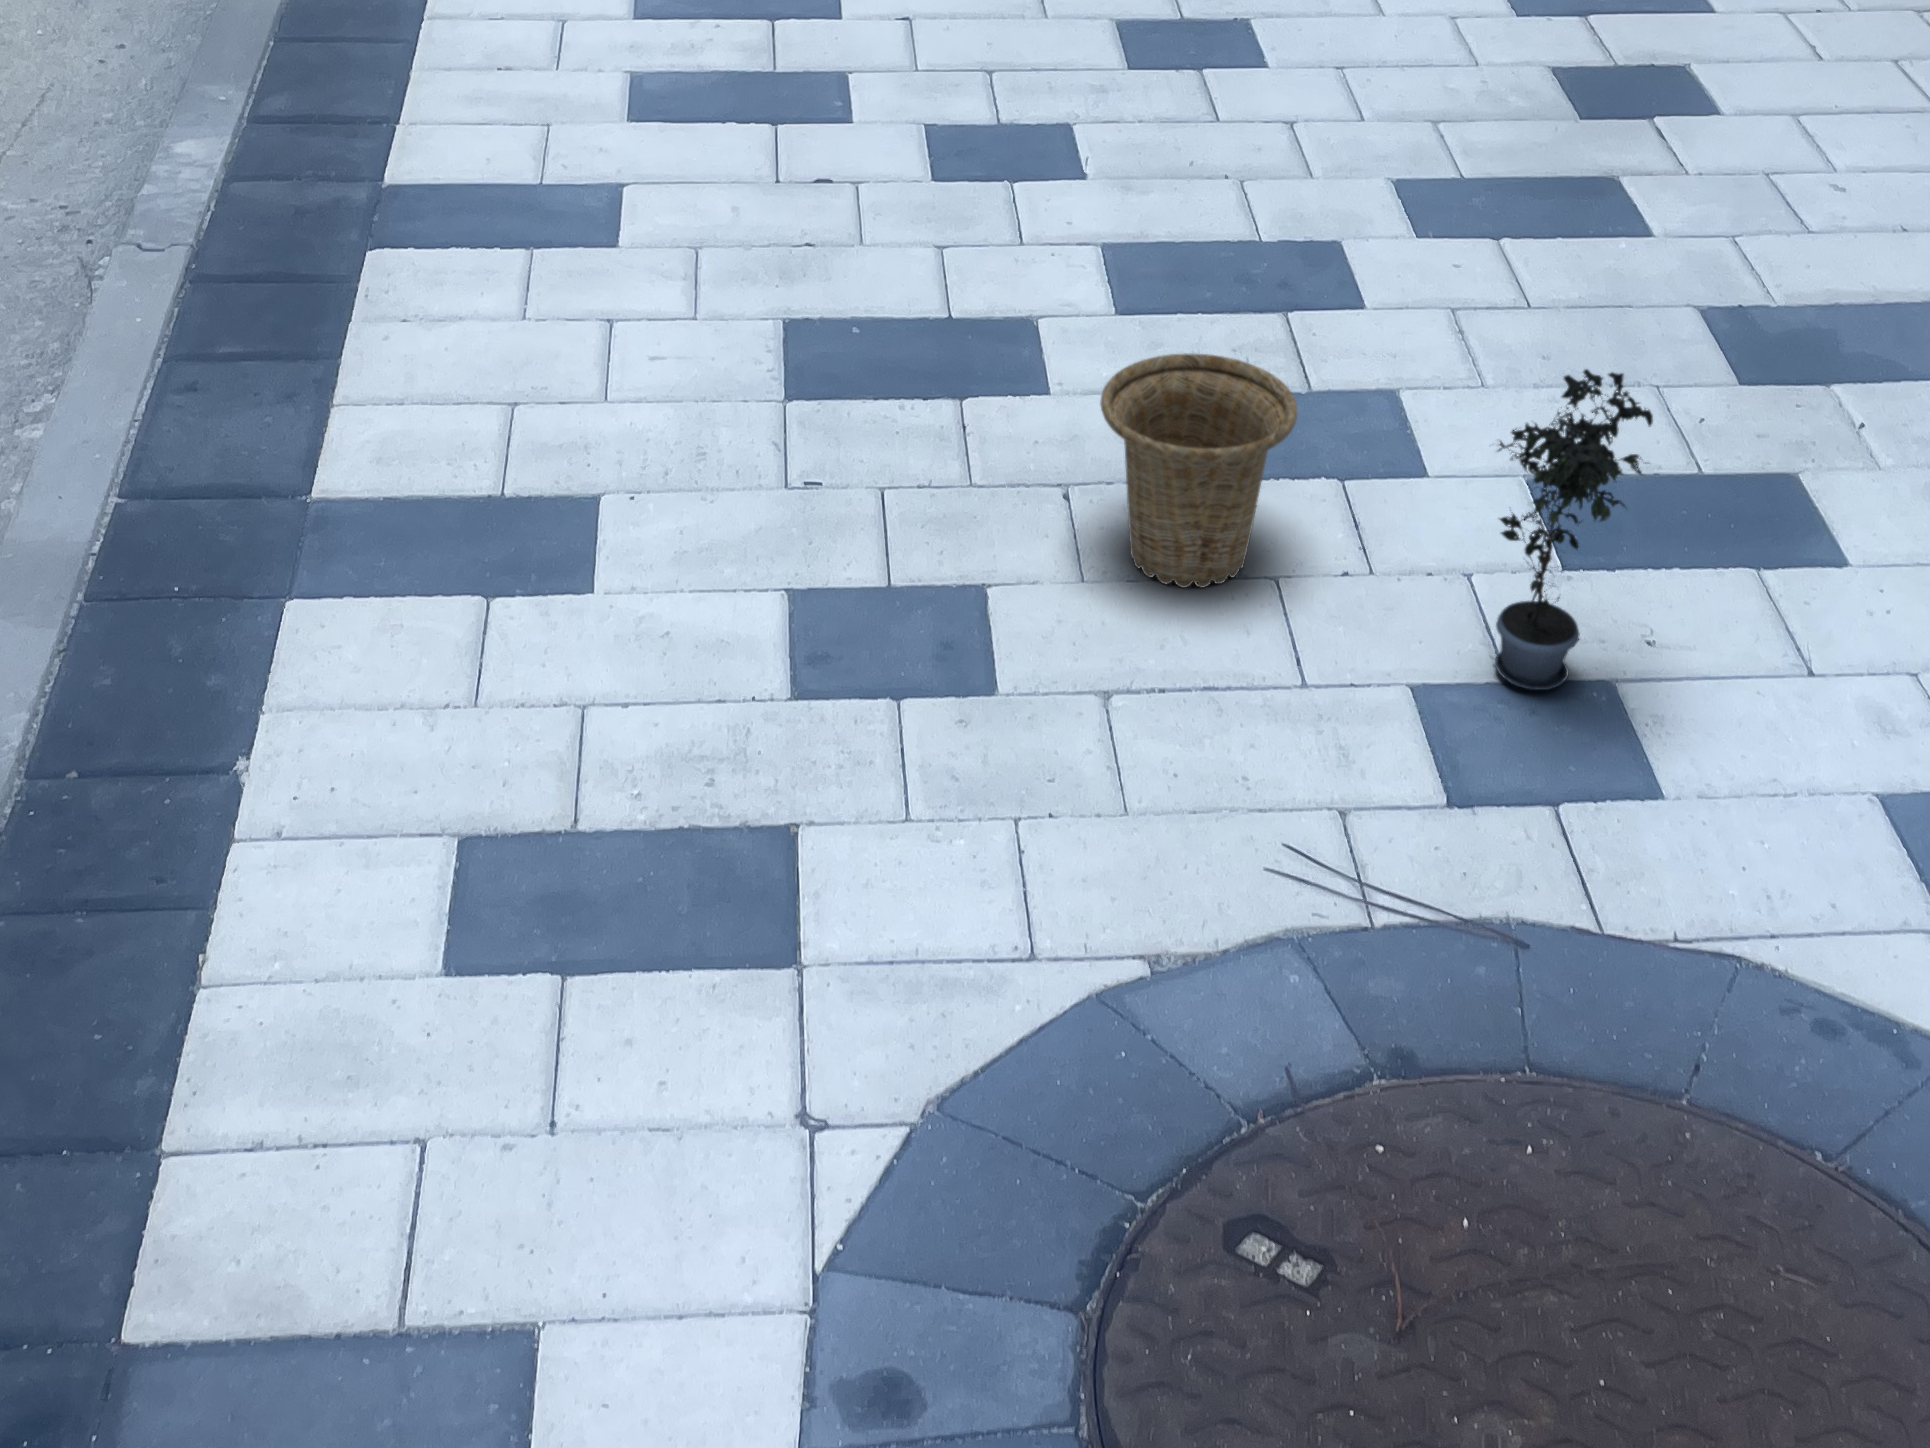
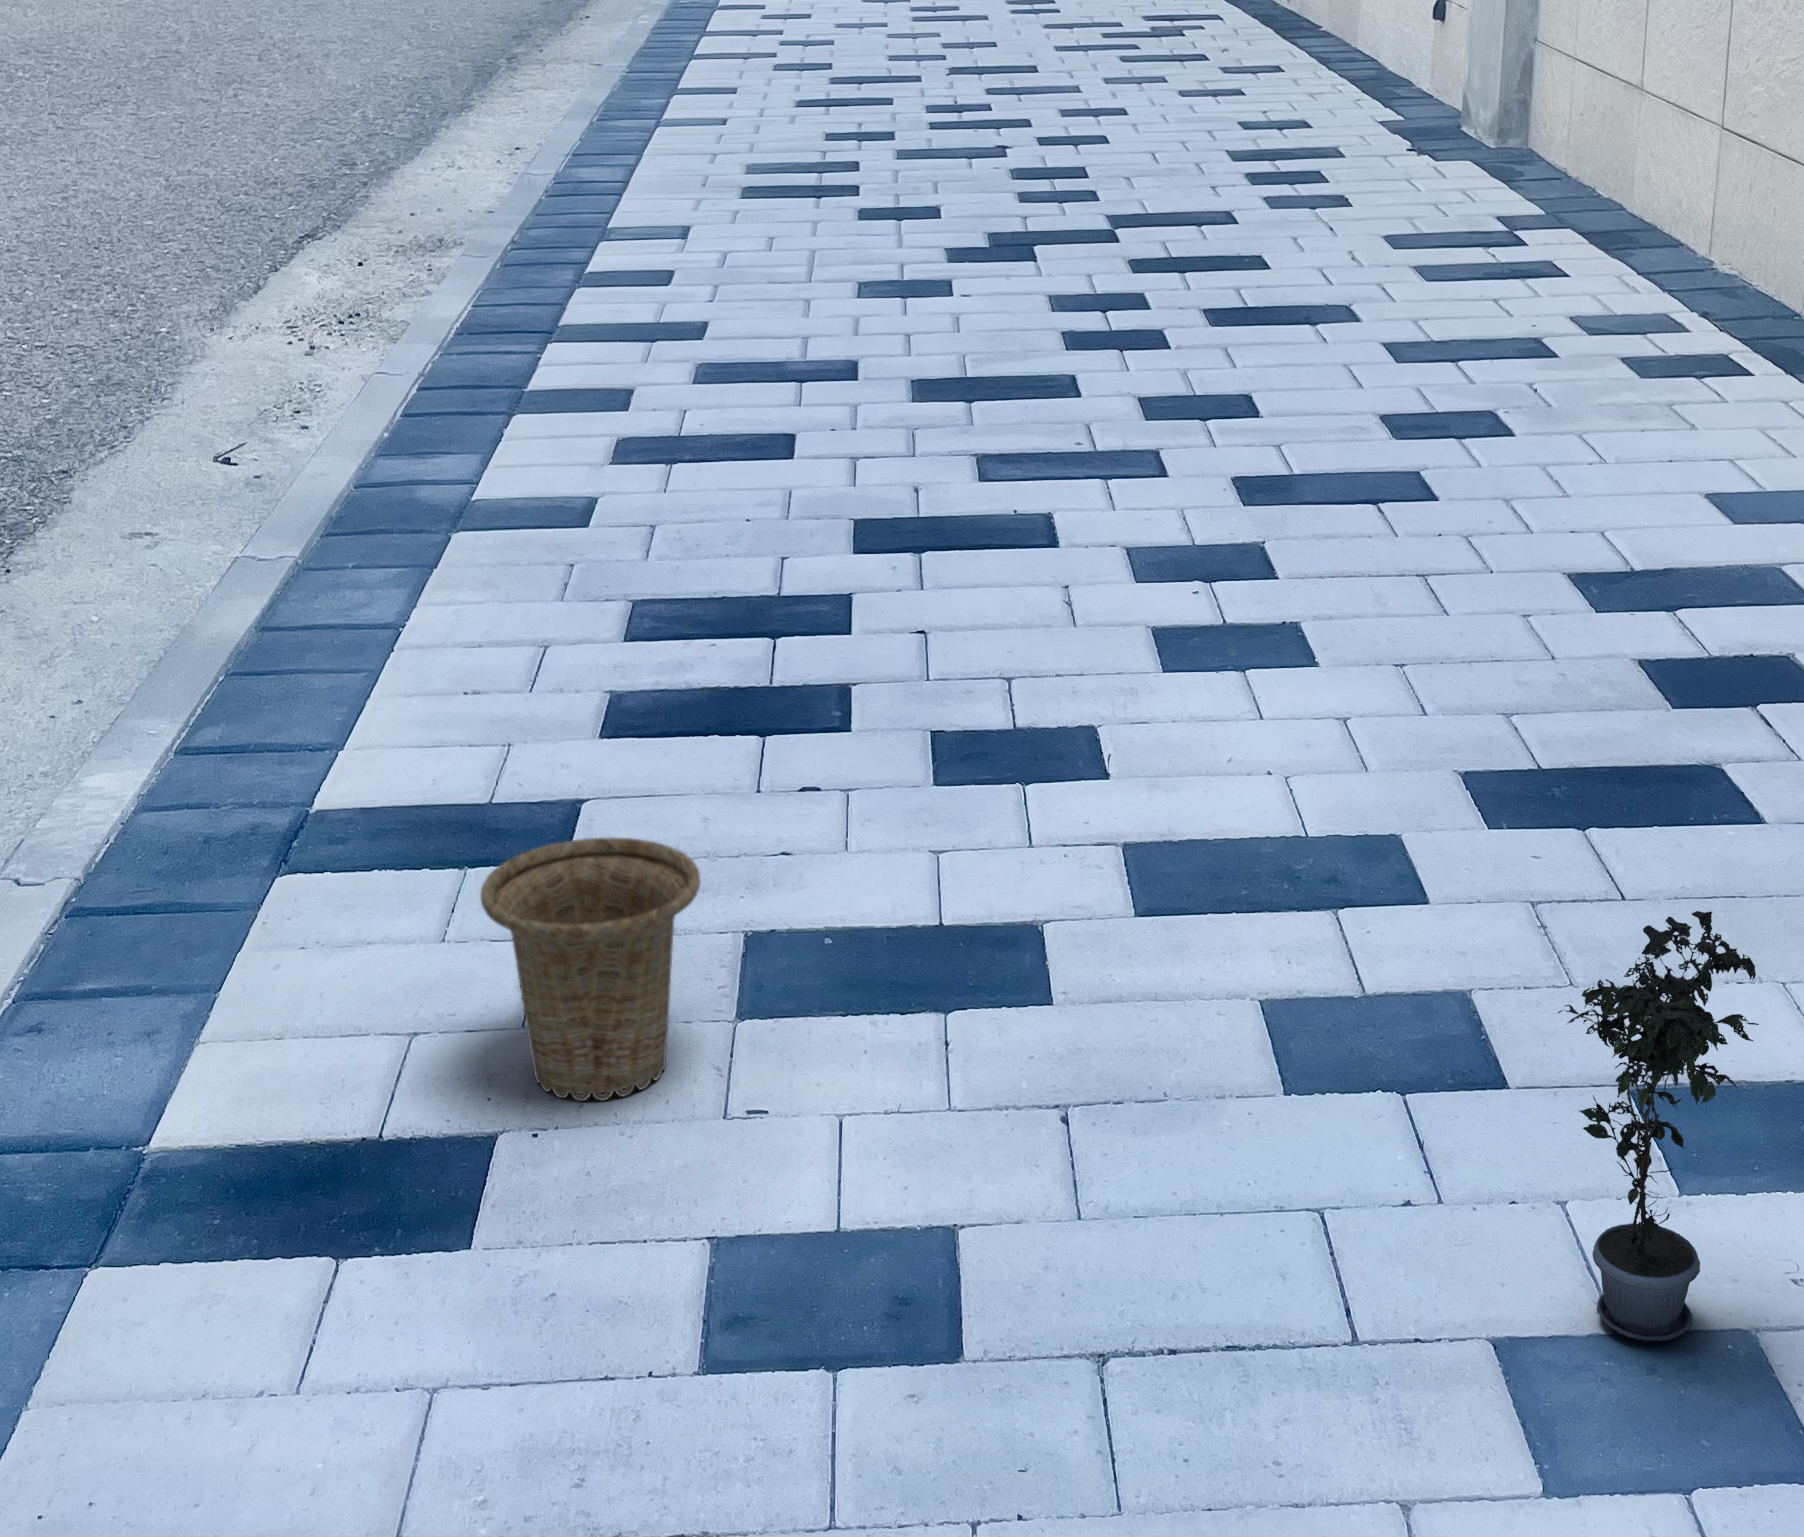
basket: present [1101,353,1297,588] -> present [480,838,700,1101]

